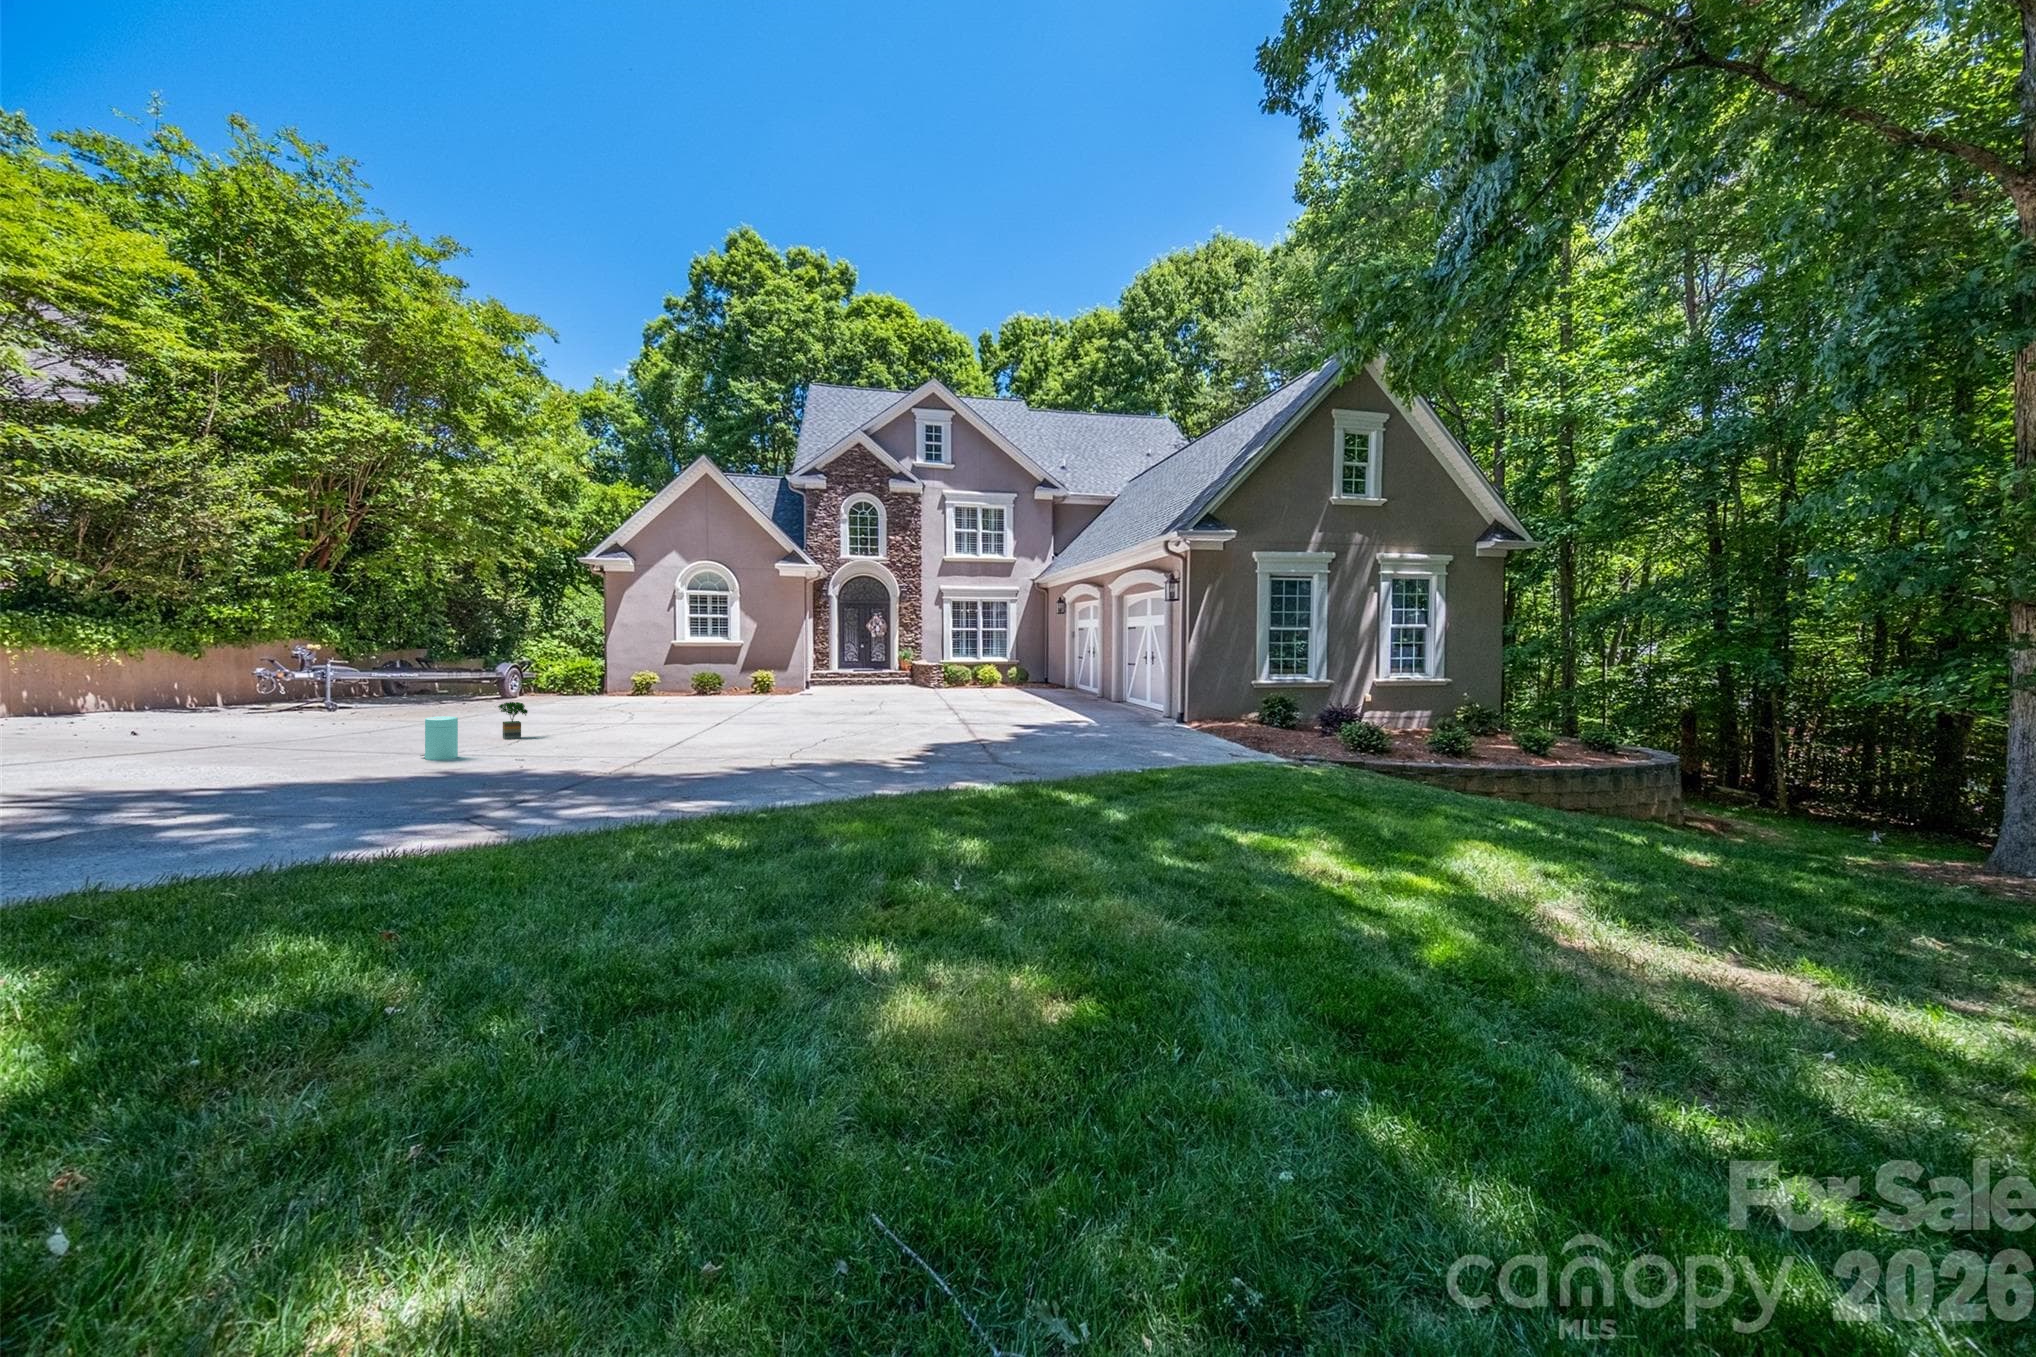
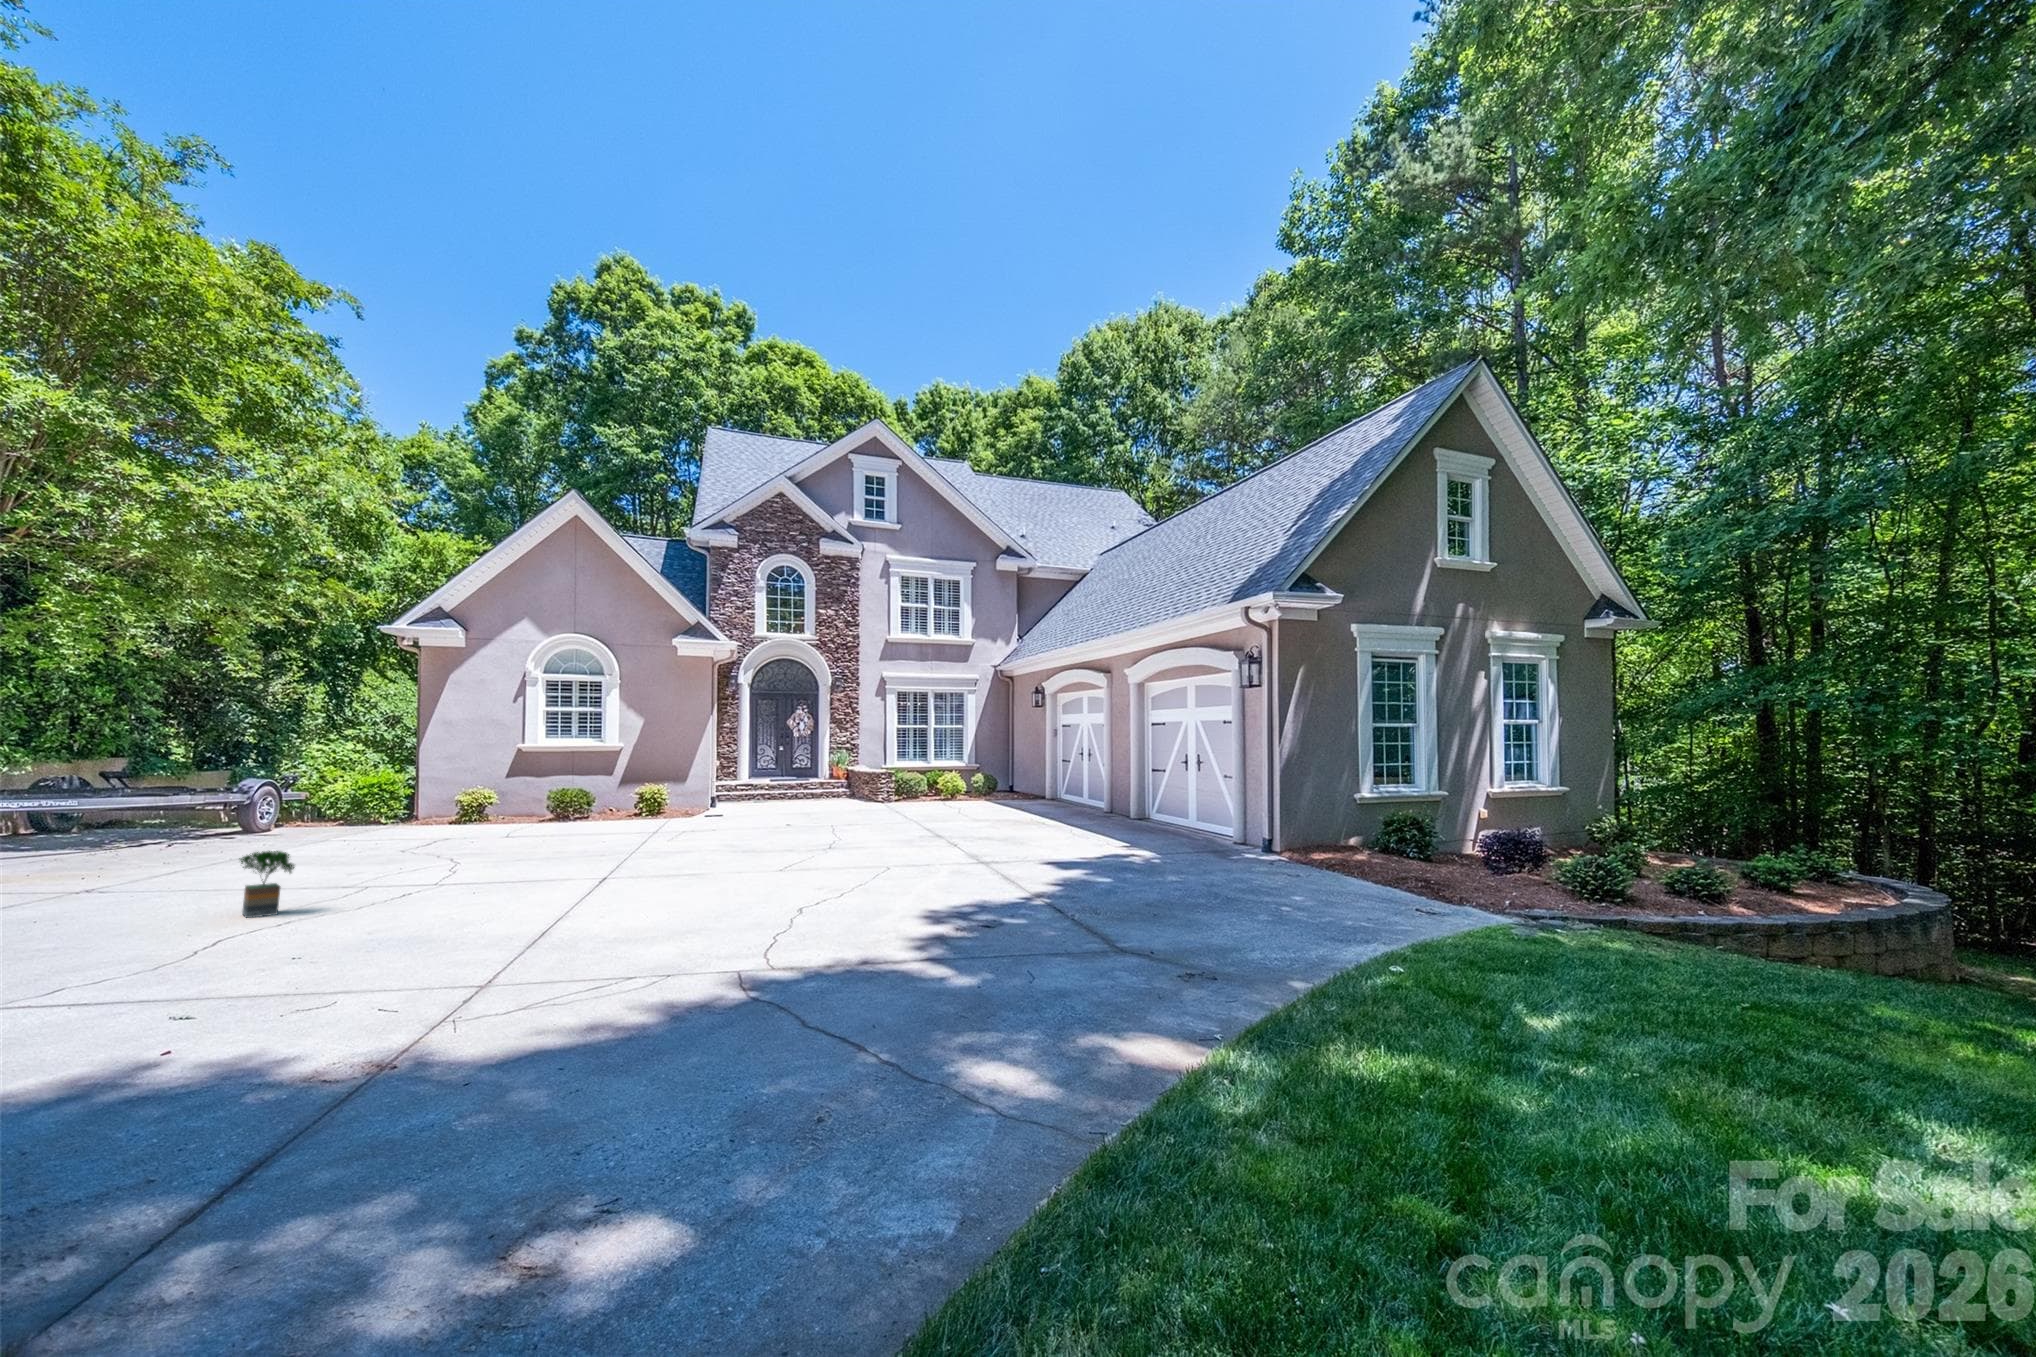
trash can: present [421,716,458,760] -> none [60,889,154,978]

